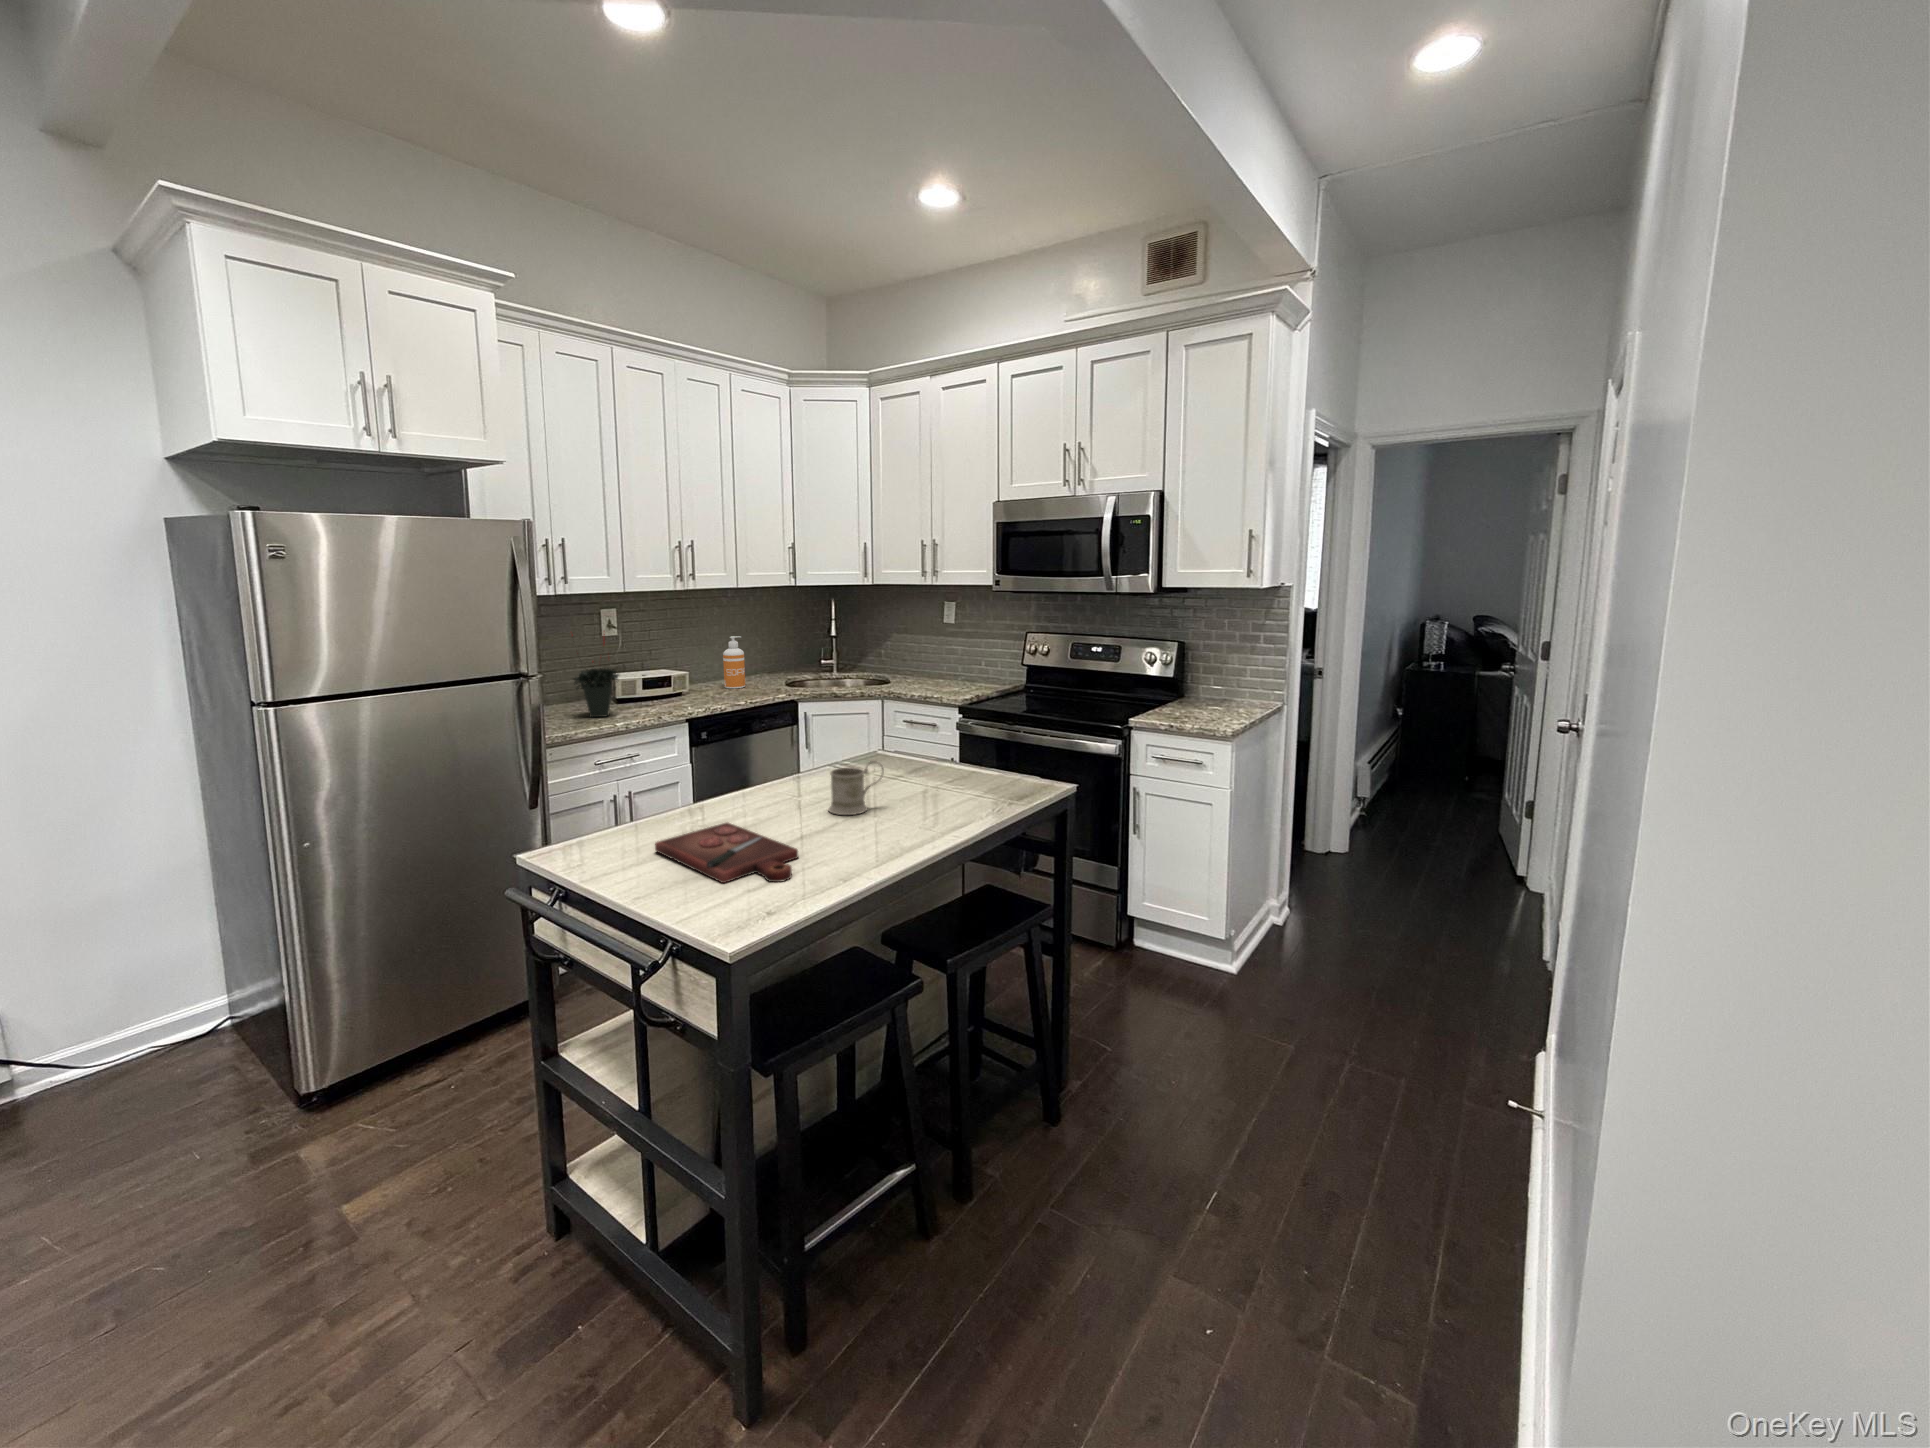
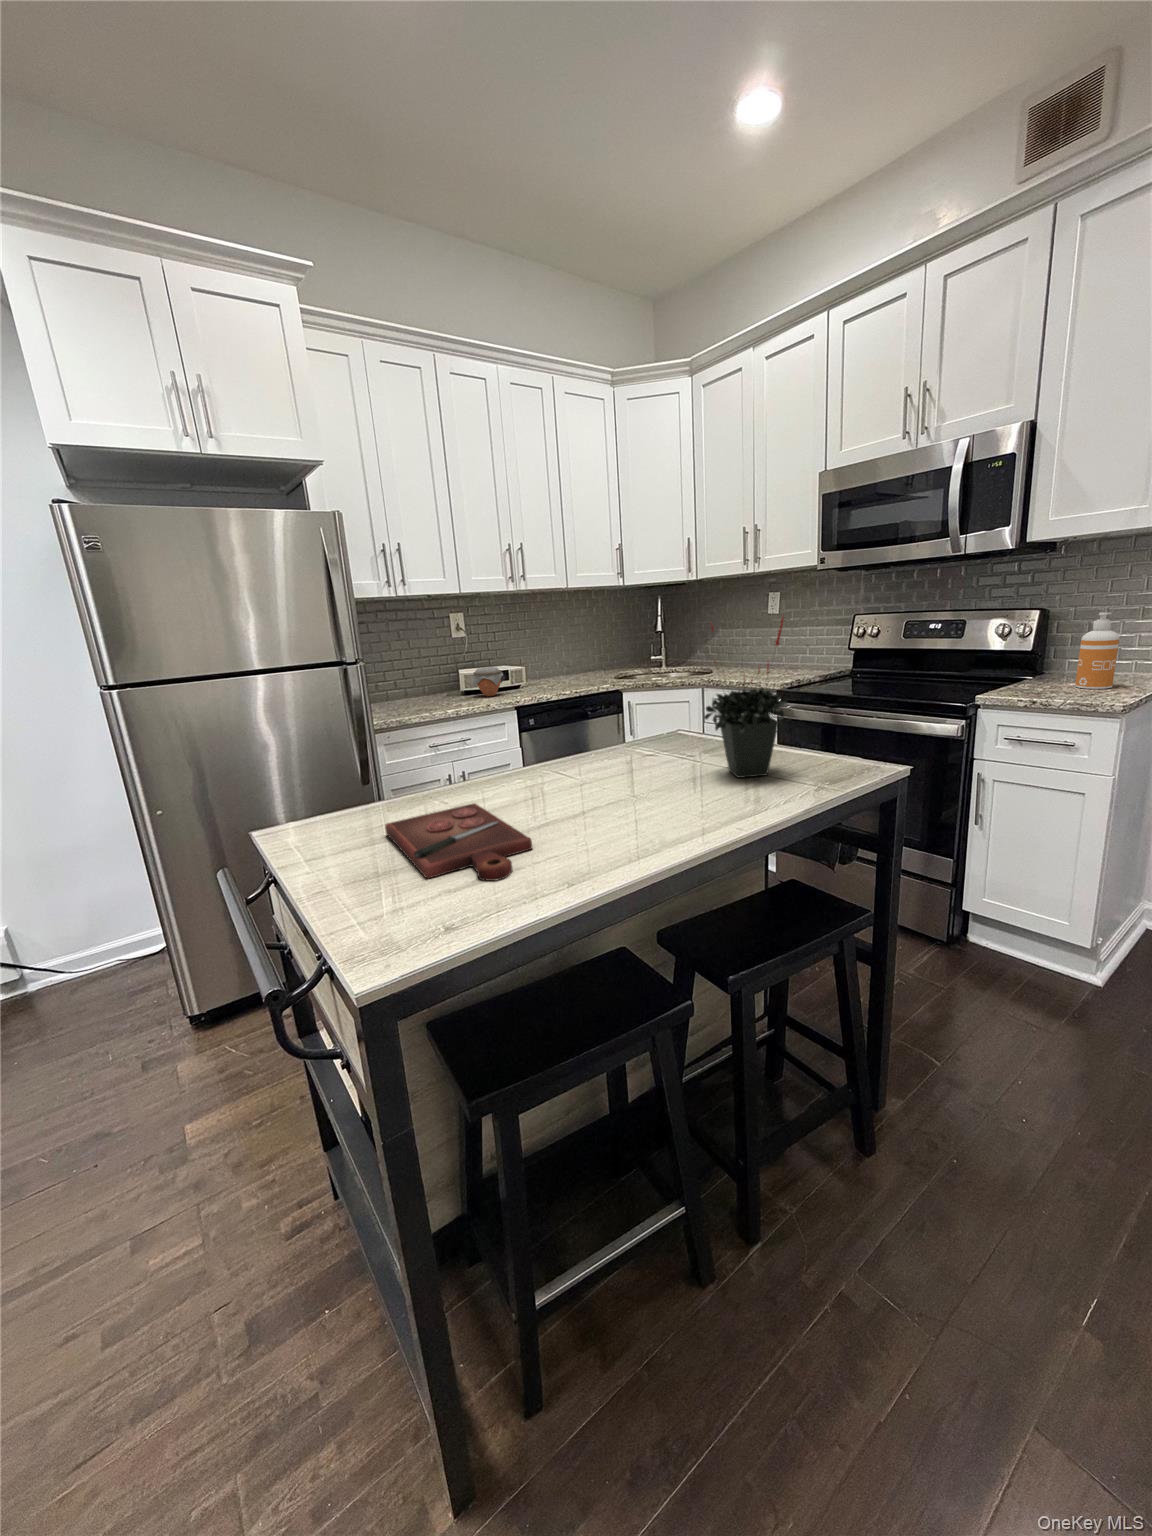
potted plant: present [574,634,619,718] -> present [704,618,788,778]
soap dispenser: present [723,636,745,688] -> present [1075,612,1119,689]
jar: none [633,672,670,706] -> present [472,667,504,696]
mug: present [828,759,884,815] -> none [596,734,660,798]

